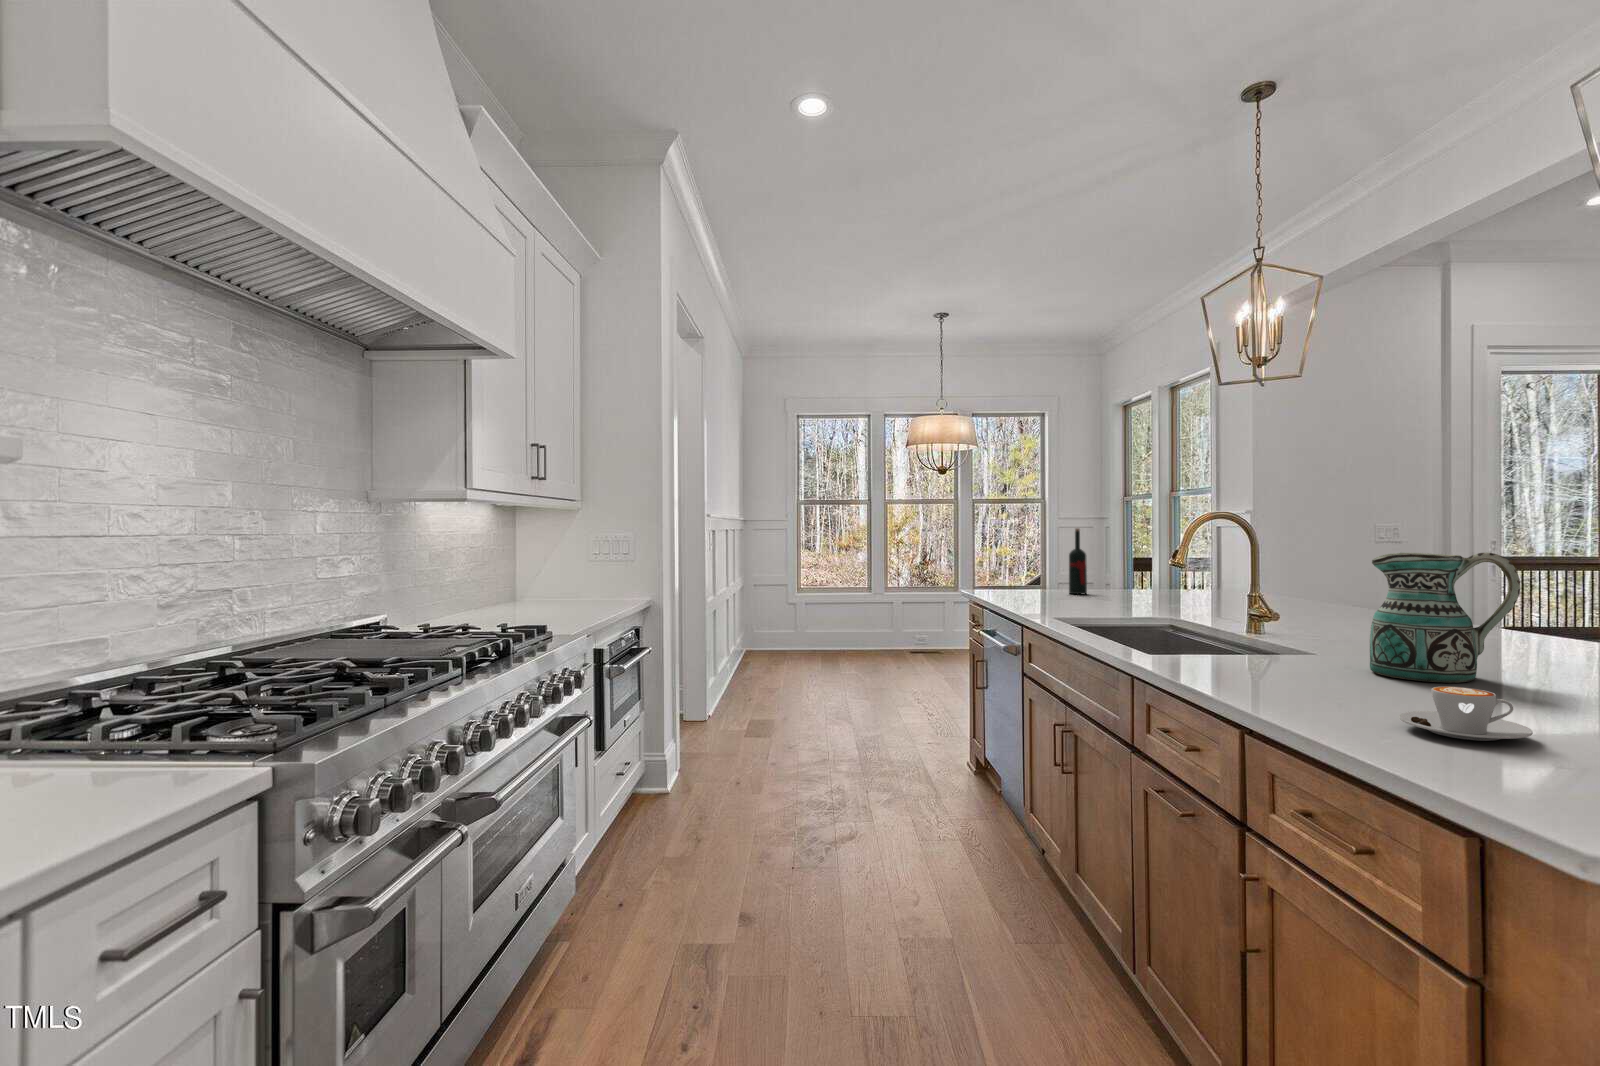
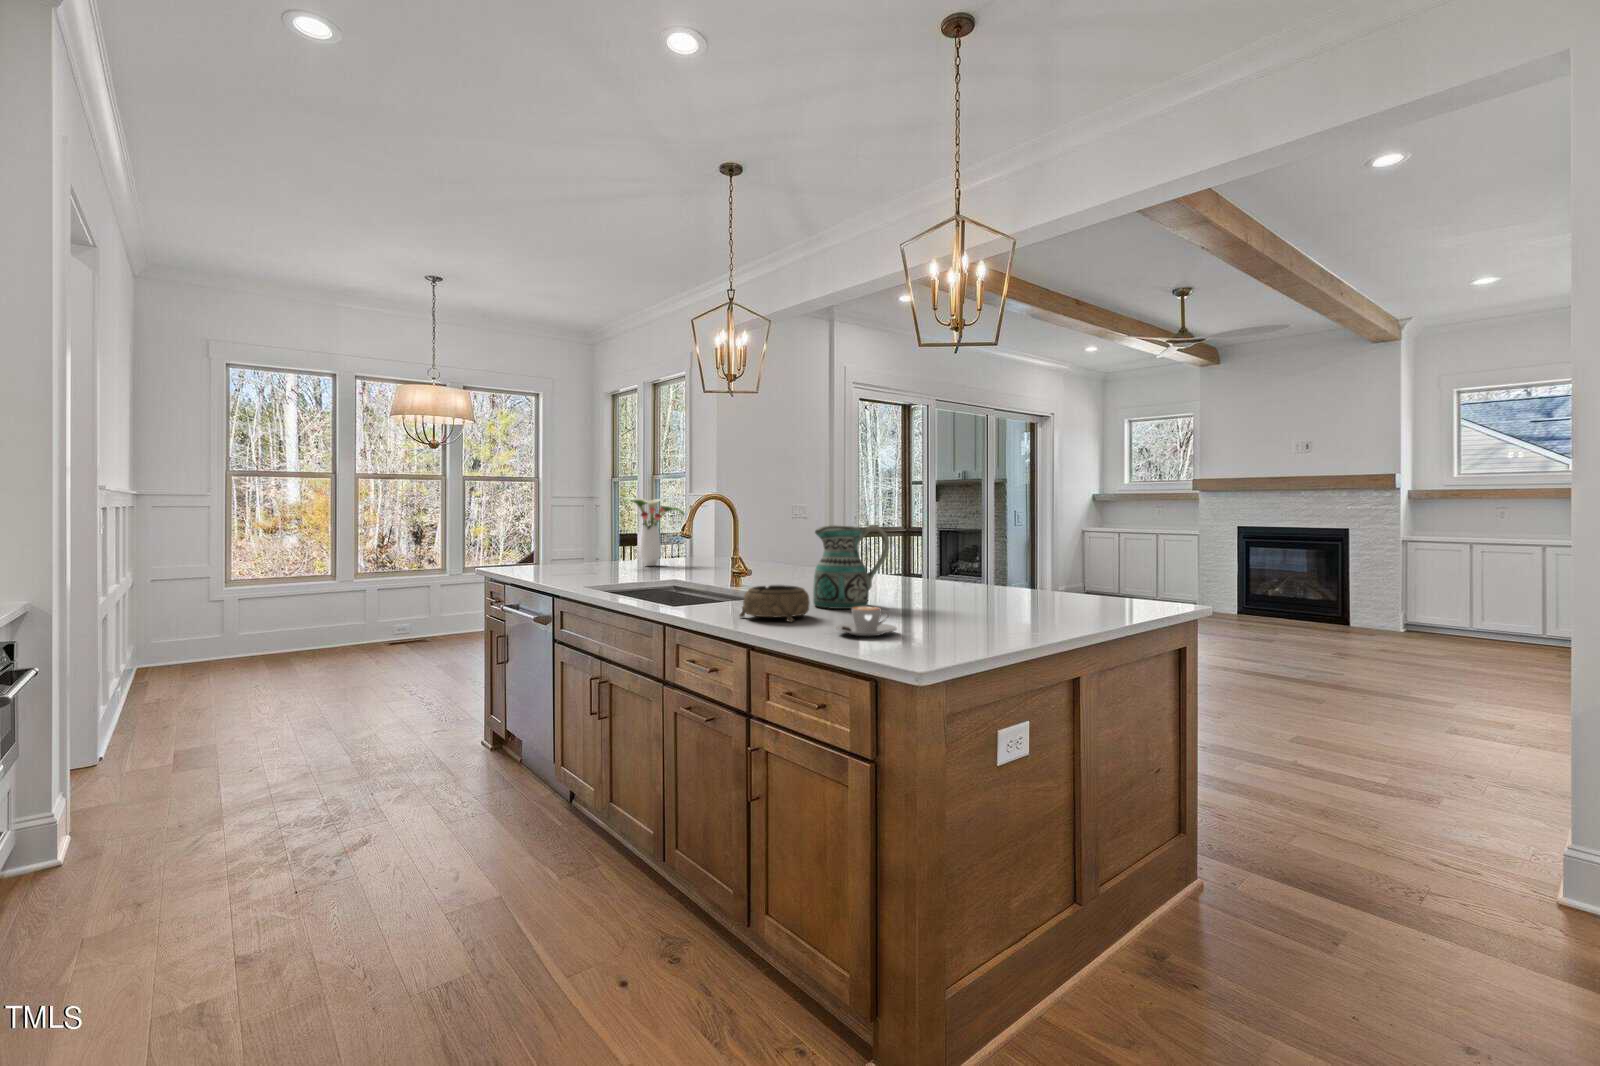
flower arrangement: none [1115,516,1193,597] -> present [624,498,685,566]
wine bottle: present [1069,528,1087,594] -> none [582,507,598,567]
decorative bowl: none [1238,637,1357,696] -> present [739,585,810,622]

